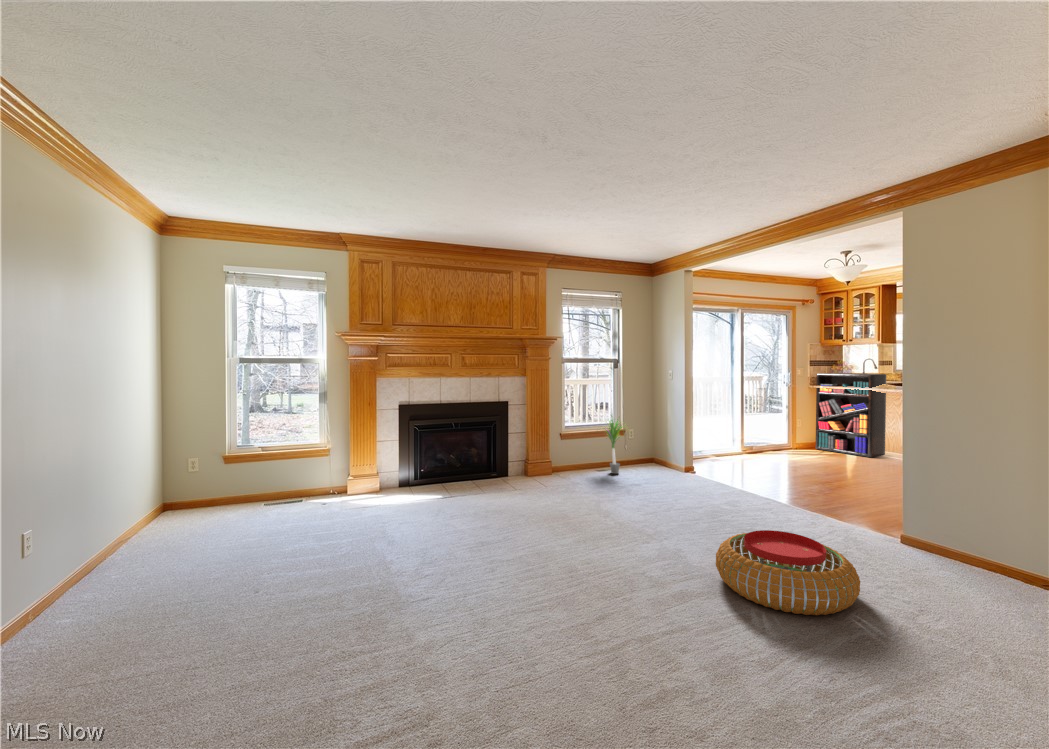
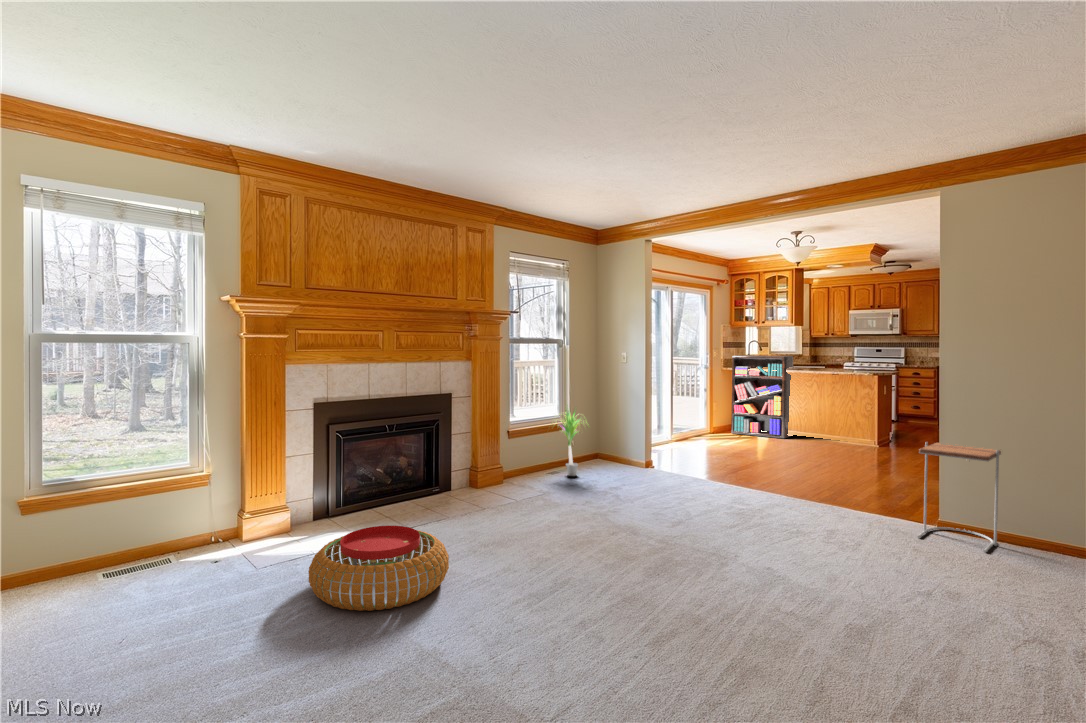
side table: none [896,465,1011,590] -> present [917,442,1001,552]
pouf: present [716,530,860,615] -> present [308,526,449,611]

